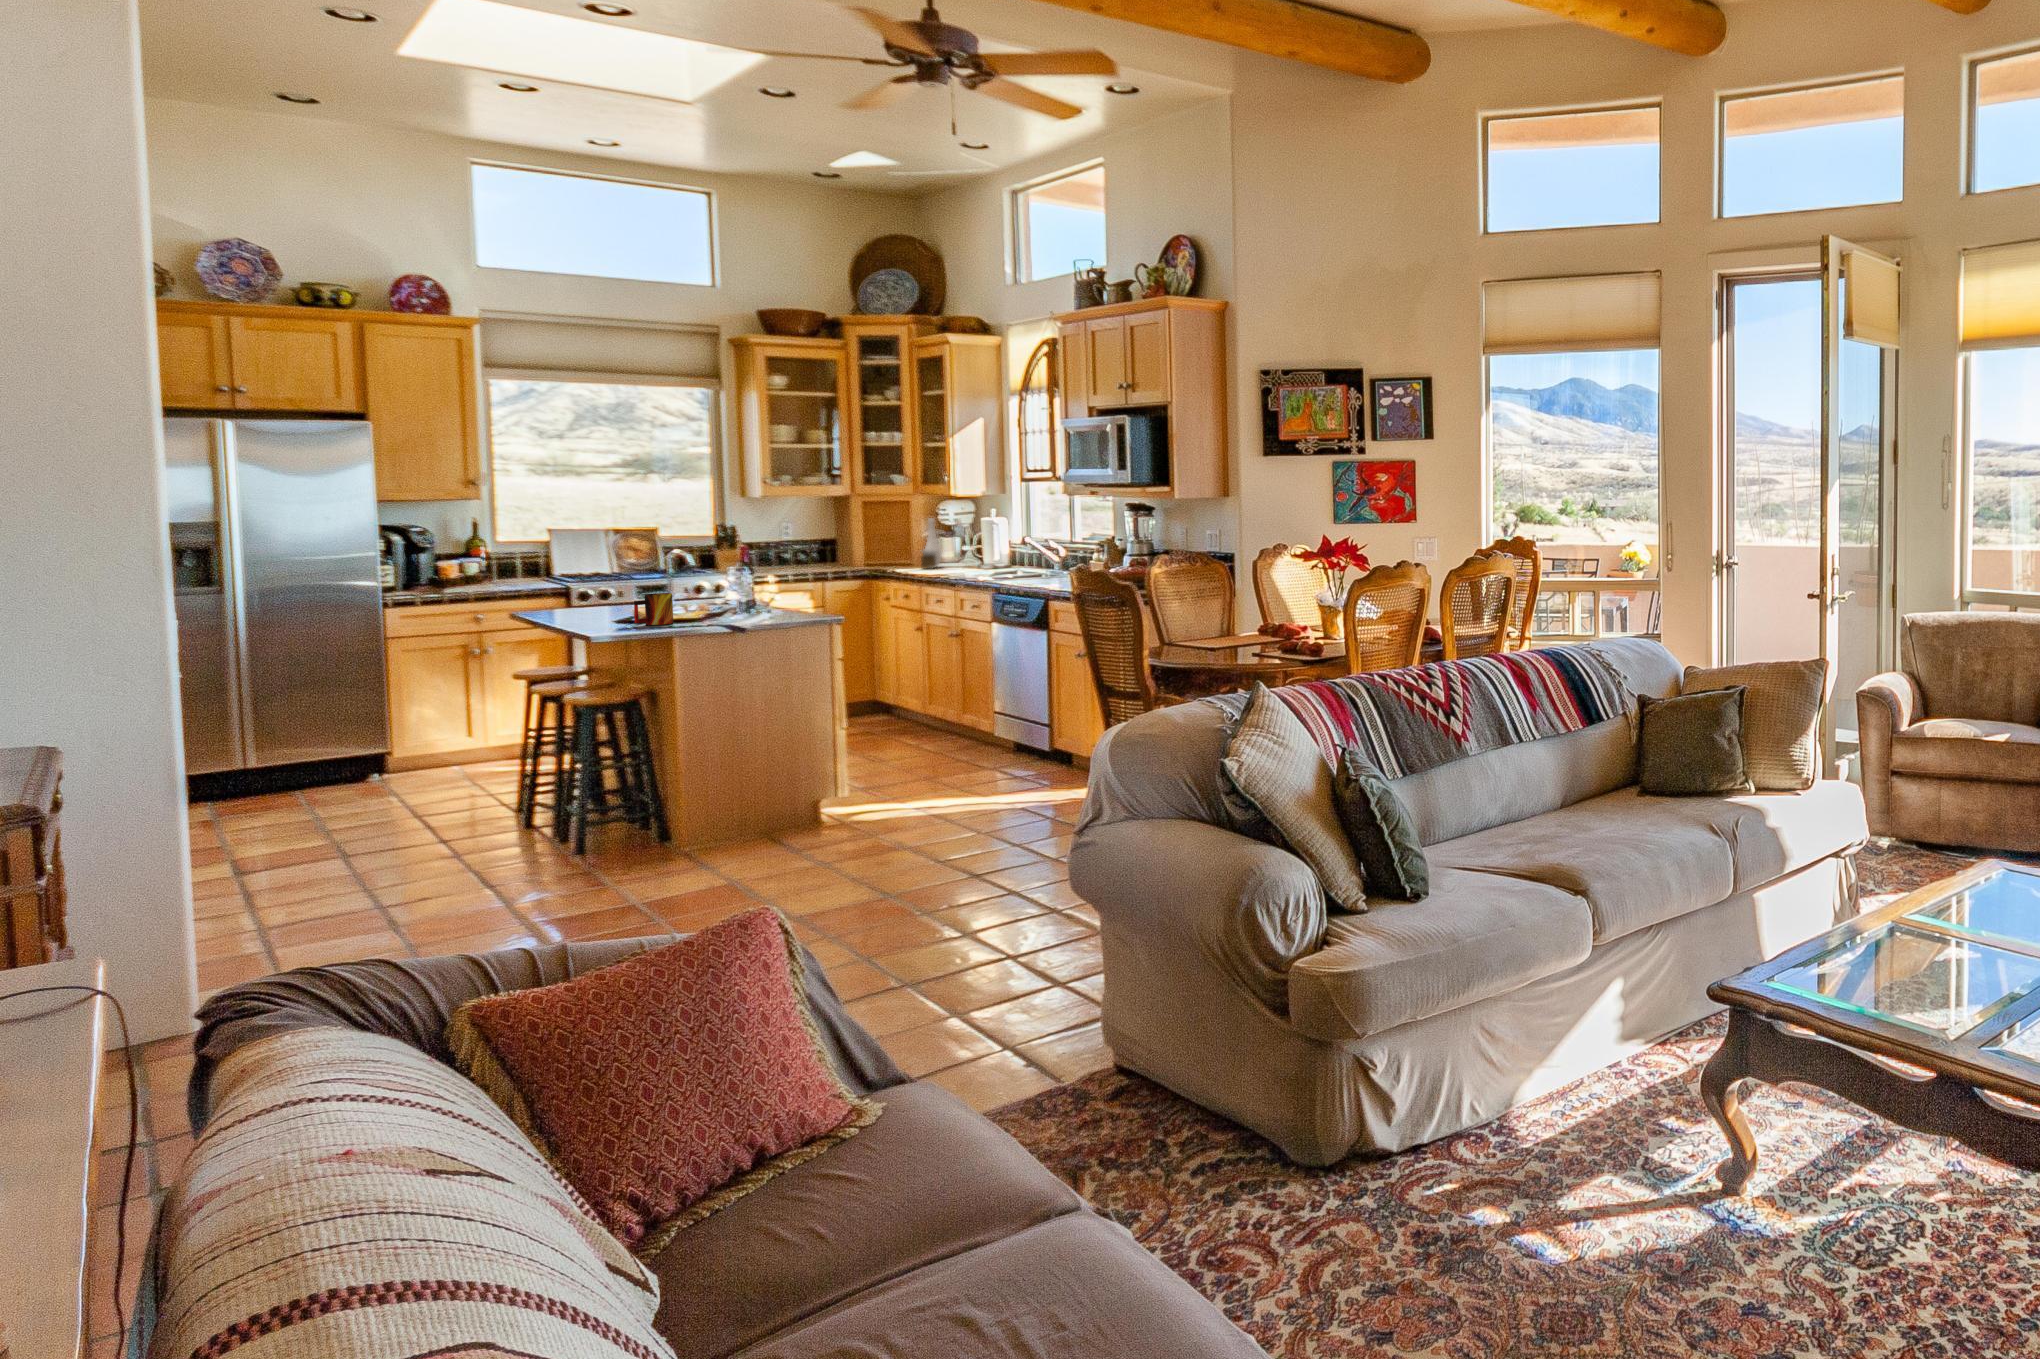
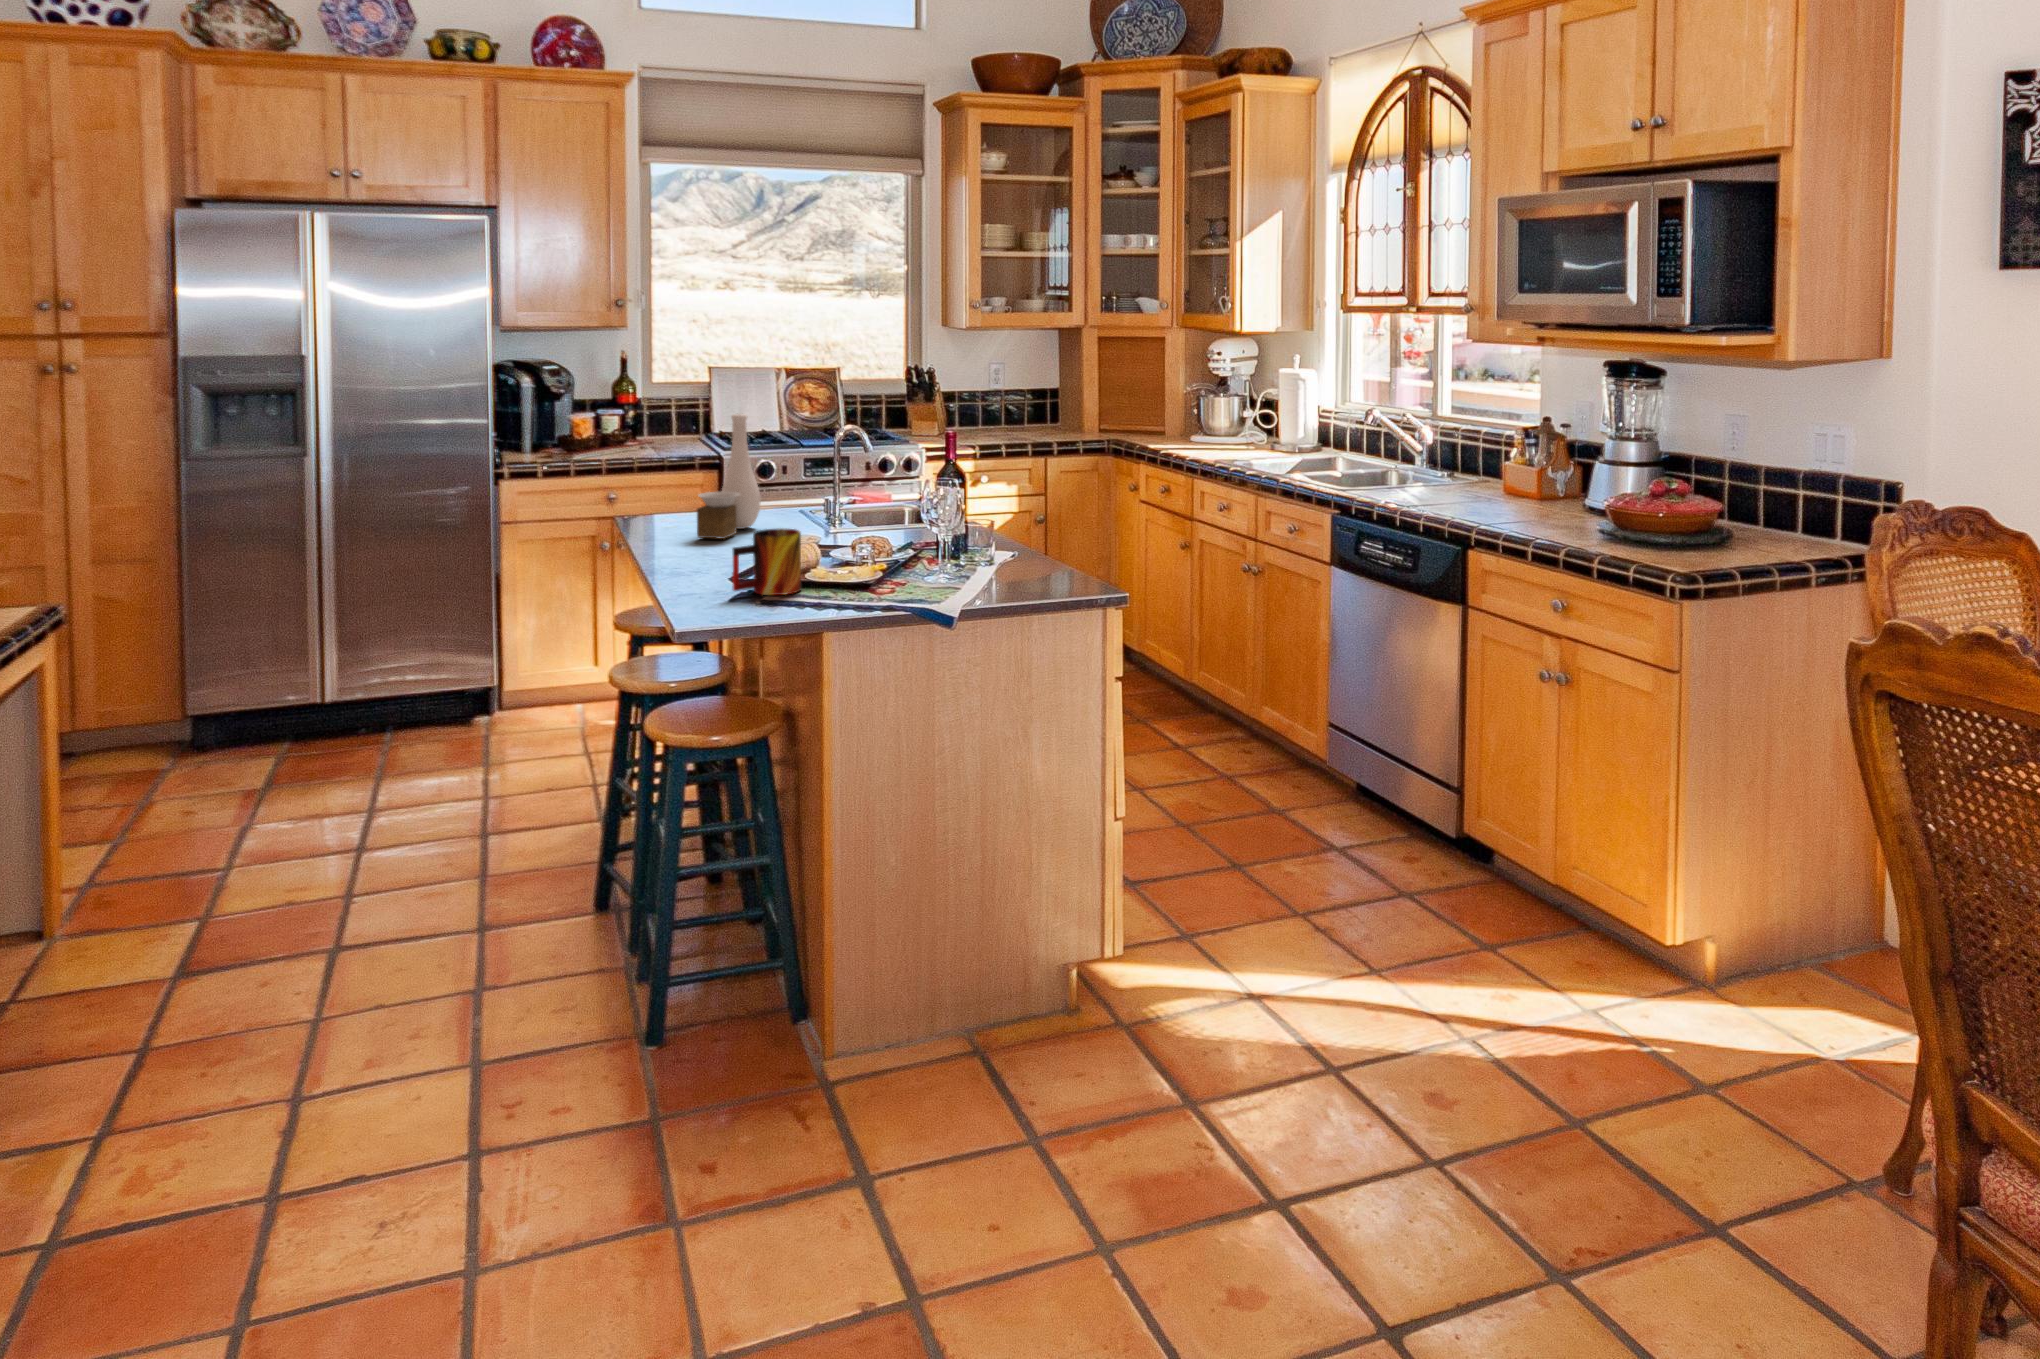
vase: present [921,518,941,568] -> present [697,413,761,539]

